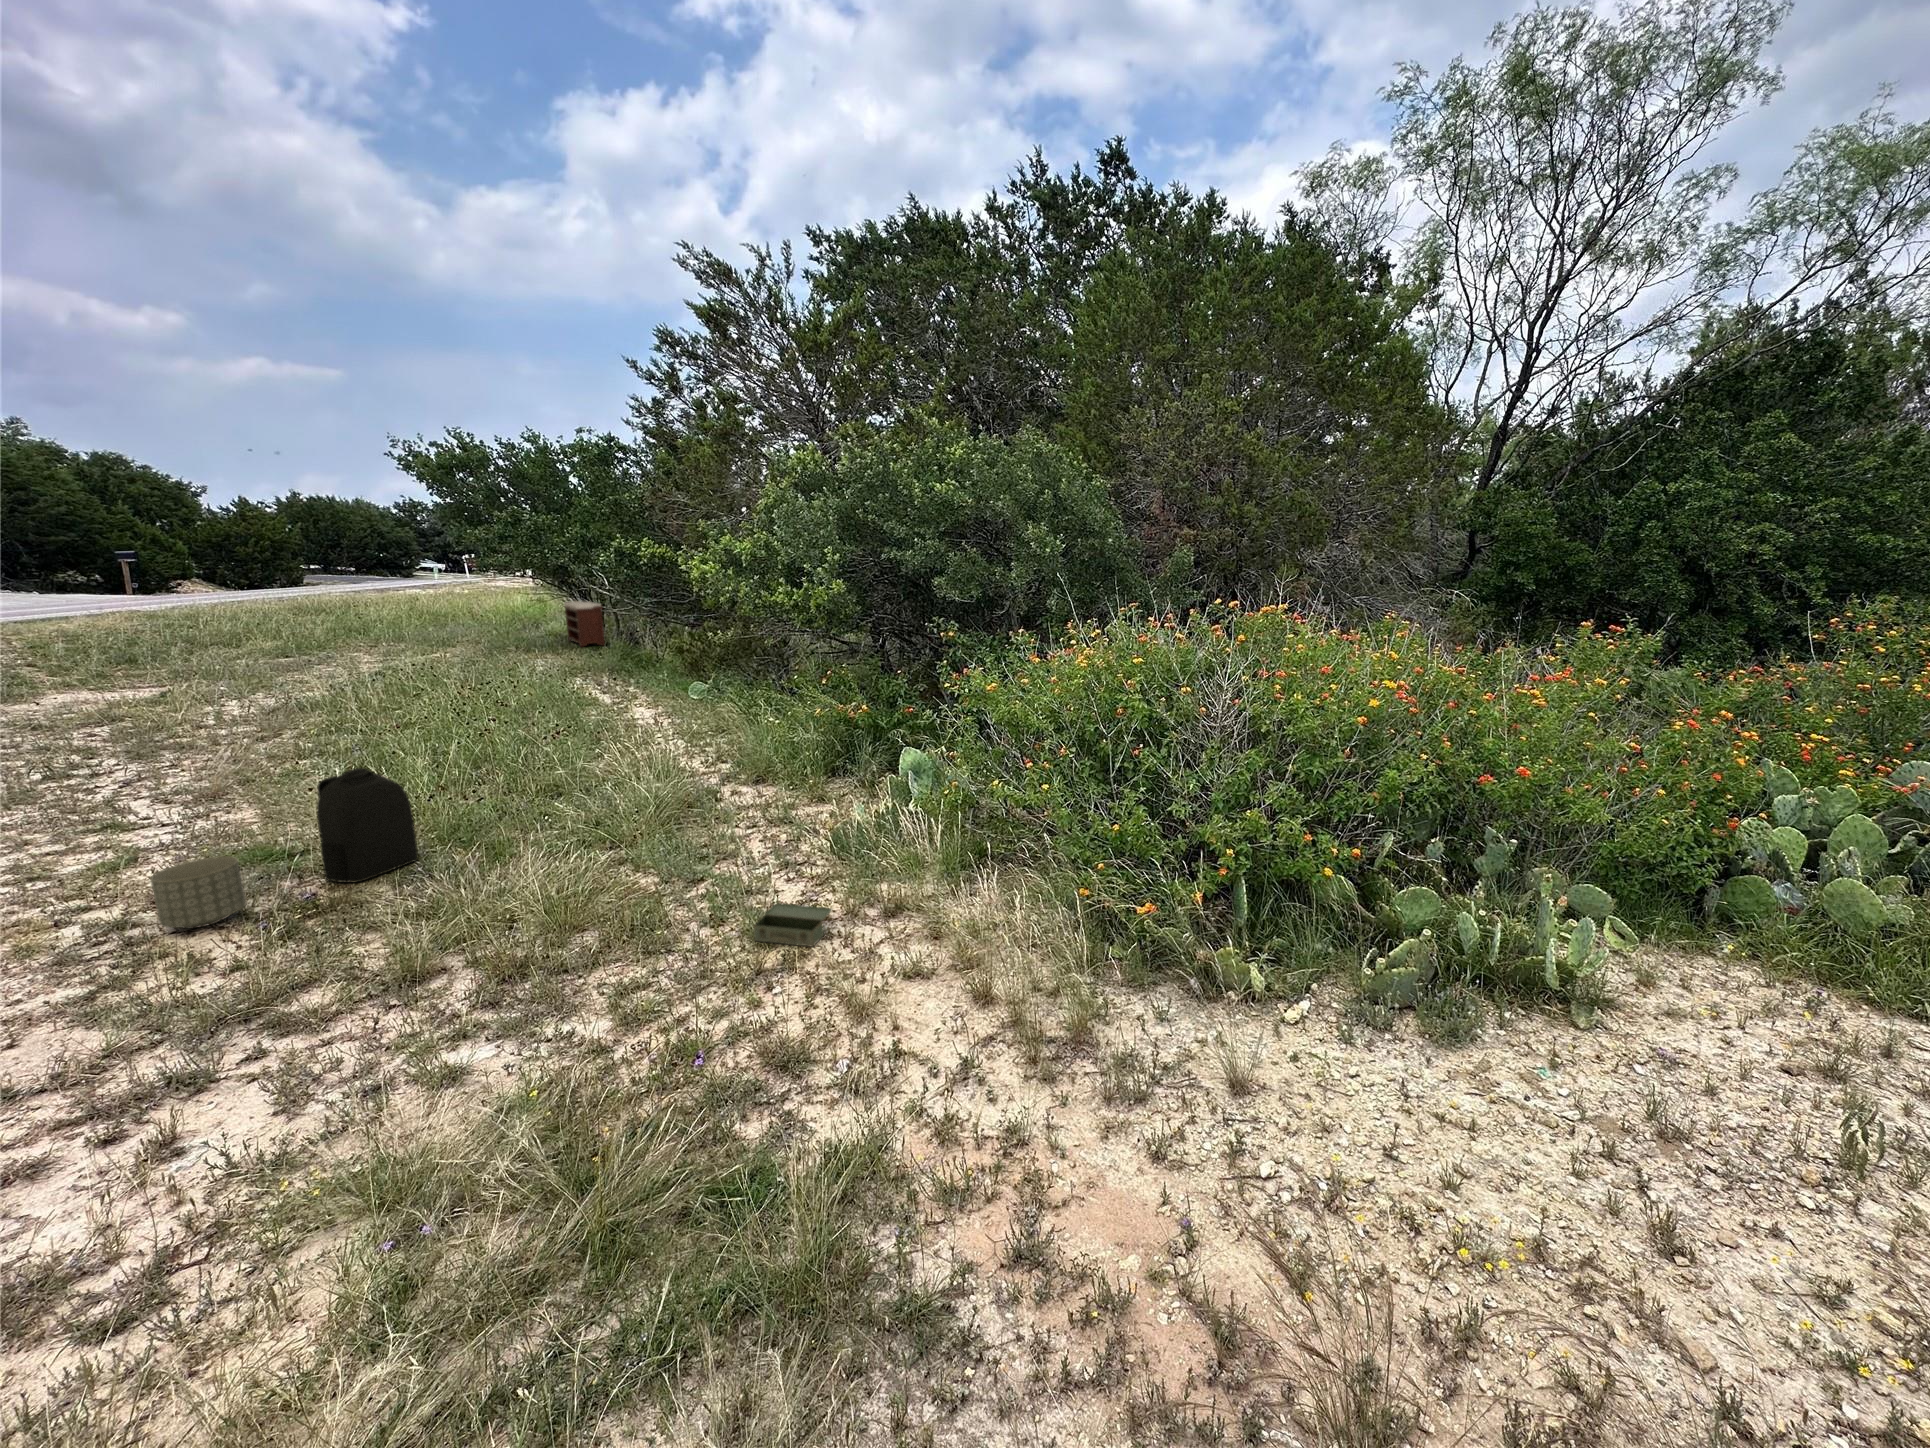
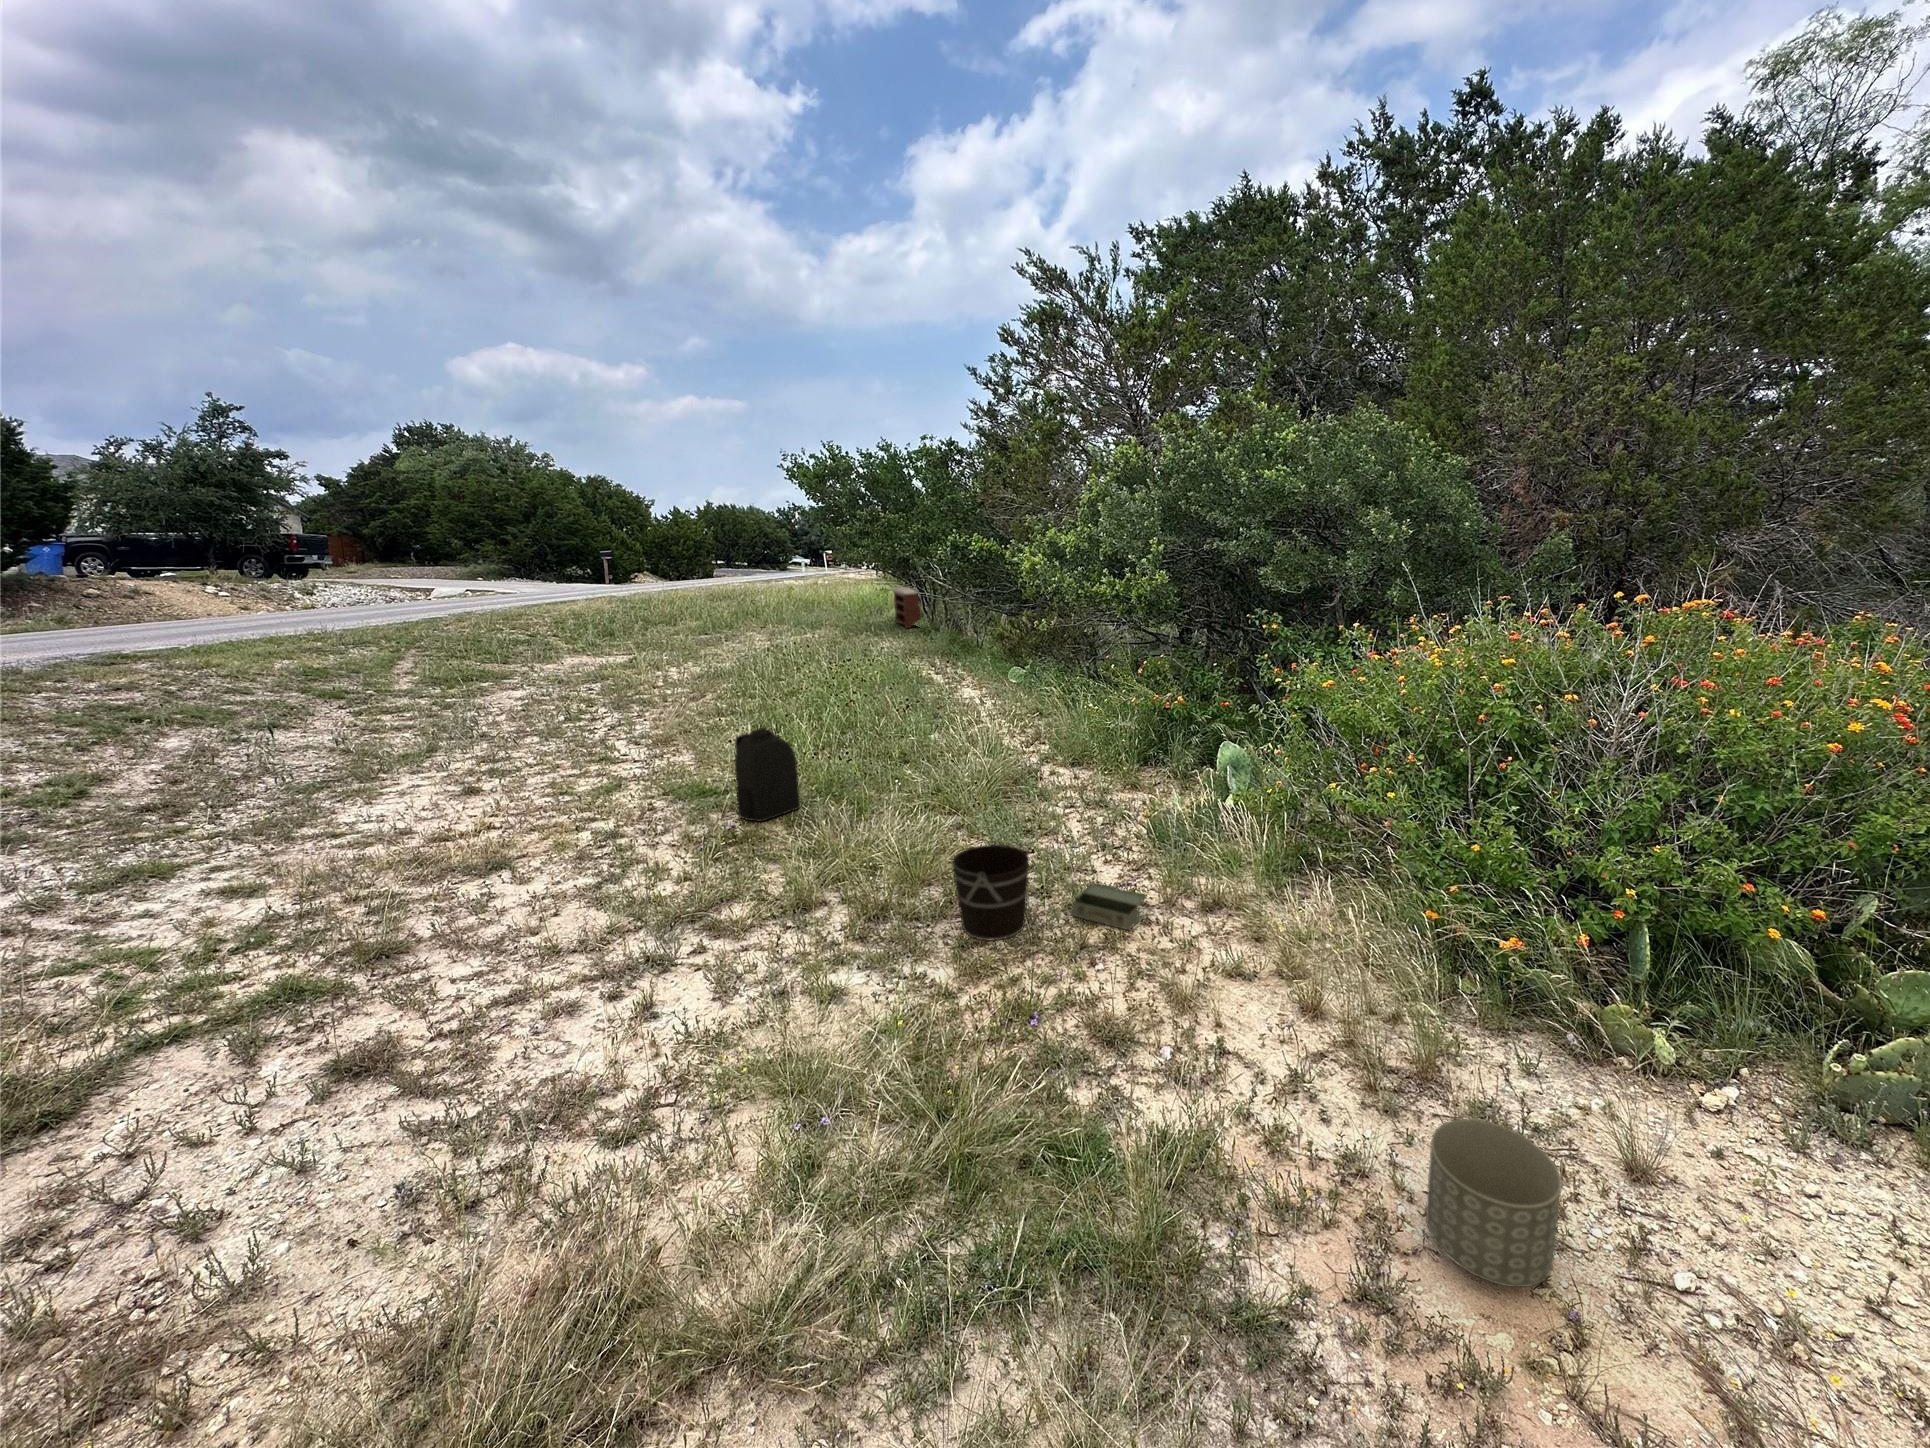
planter: present [150,856,246,928] -> present [1426,1119,1562,1287]
bucket: none [606,871,701,982] -> present [951,843,1029,940]

